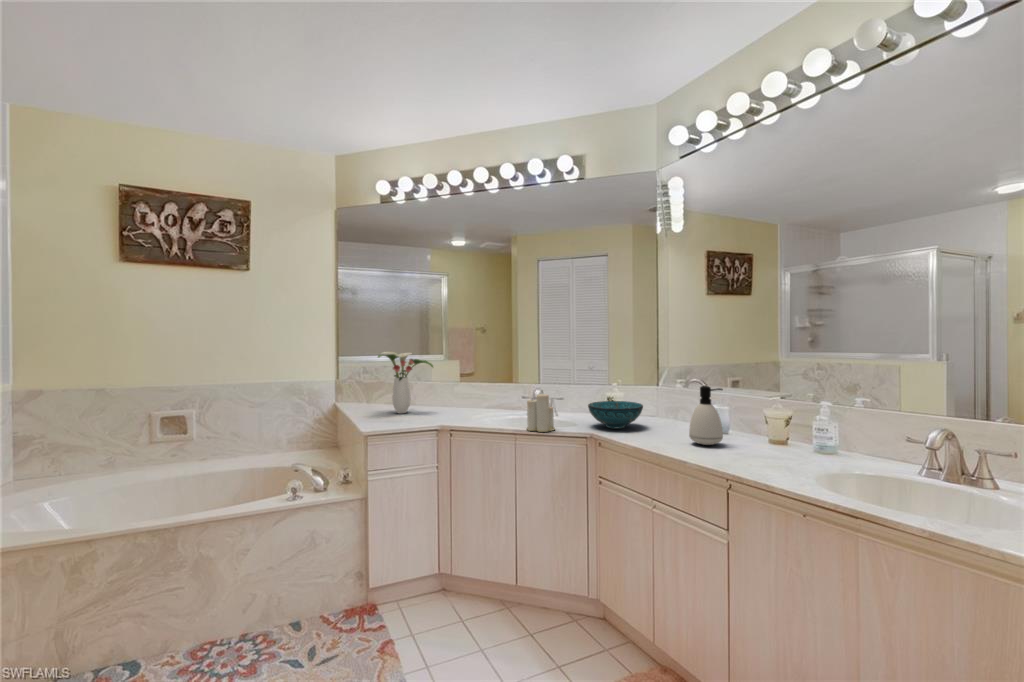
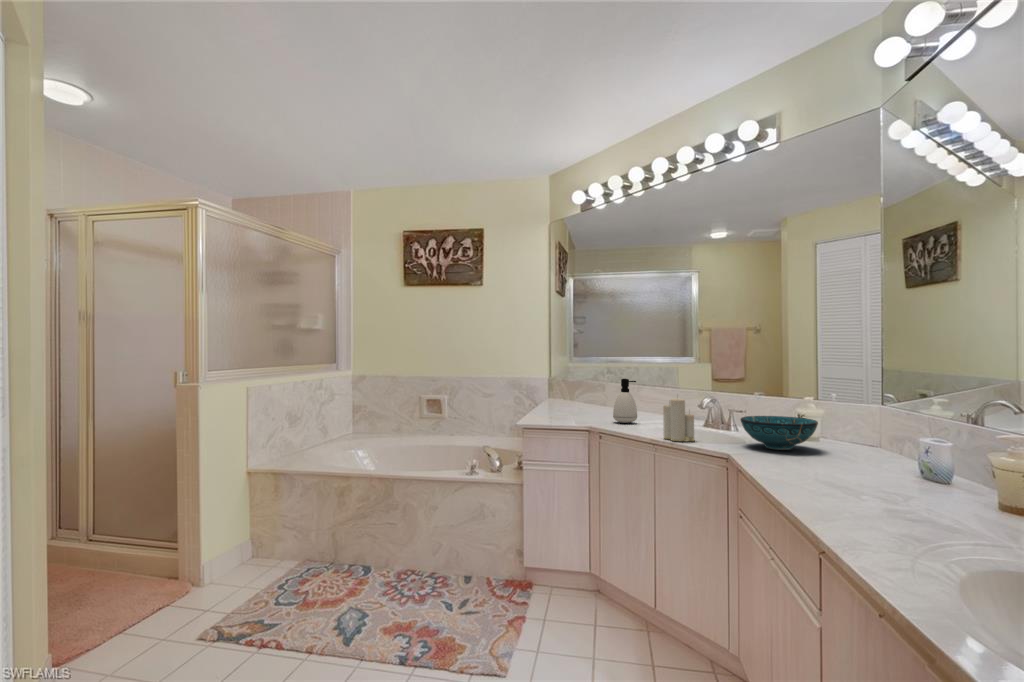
flower arrangement: present [378,352,433,413] -> none [559,353,613,415]
soap dispenser: present [689,386,723,445] -> present [613,379,637,423]

